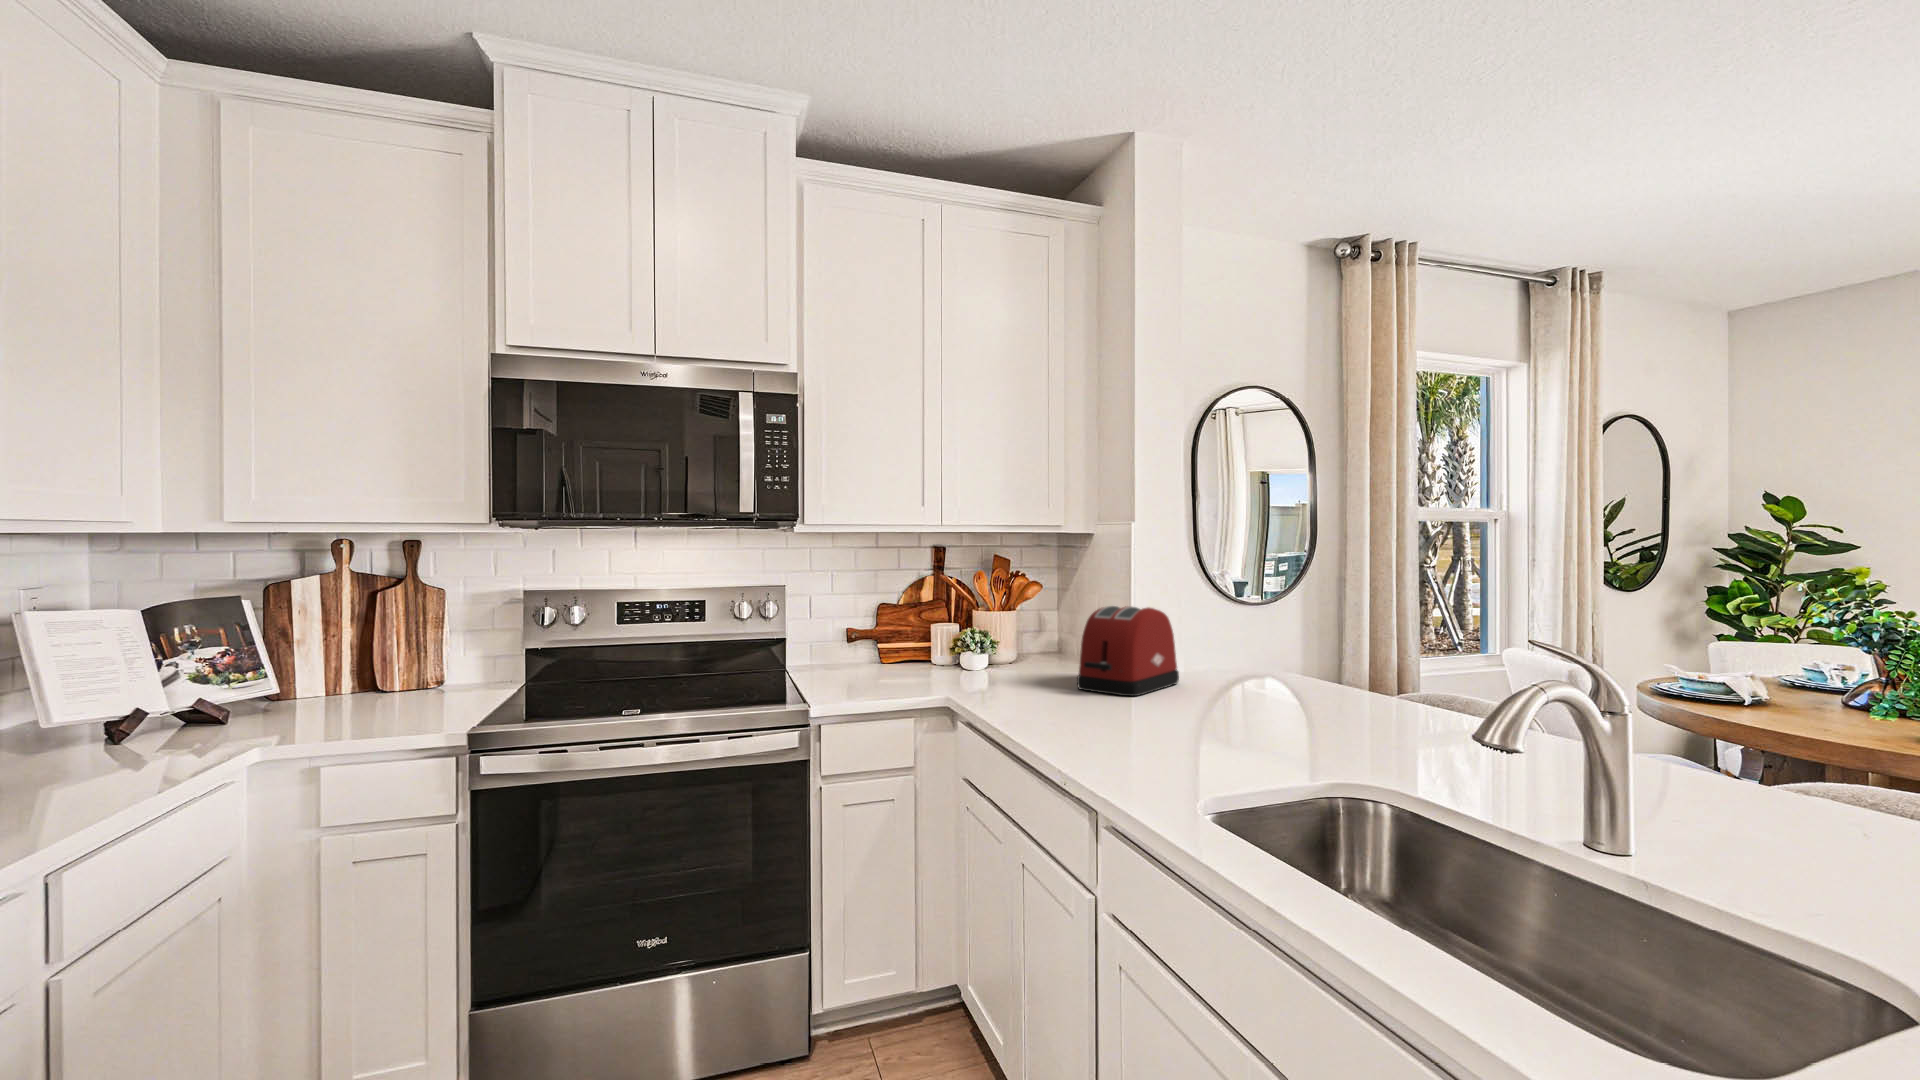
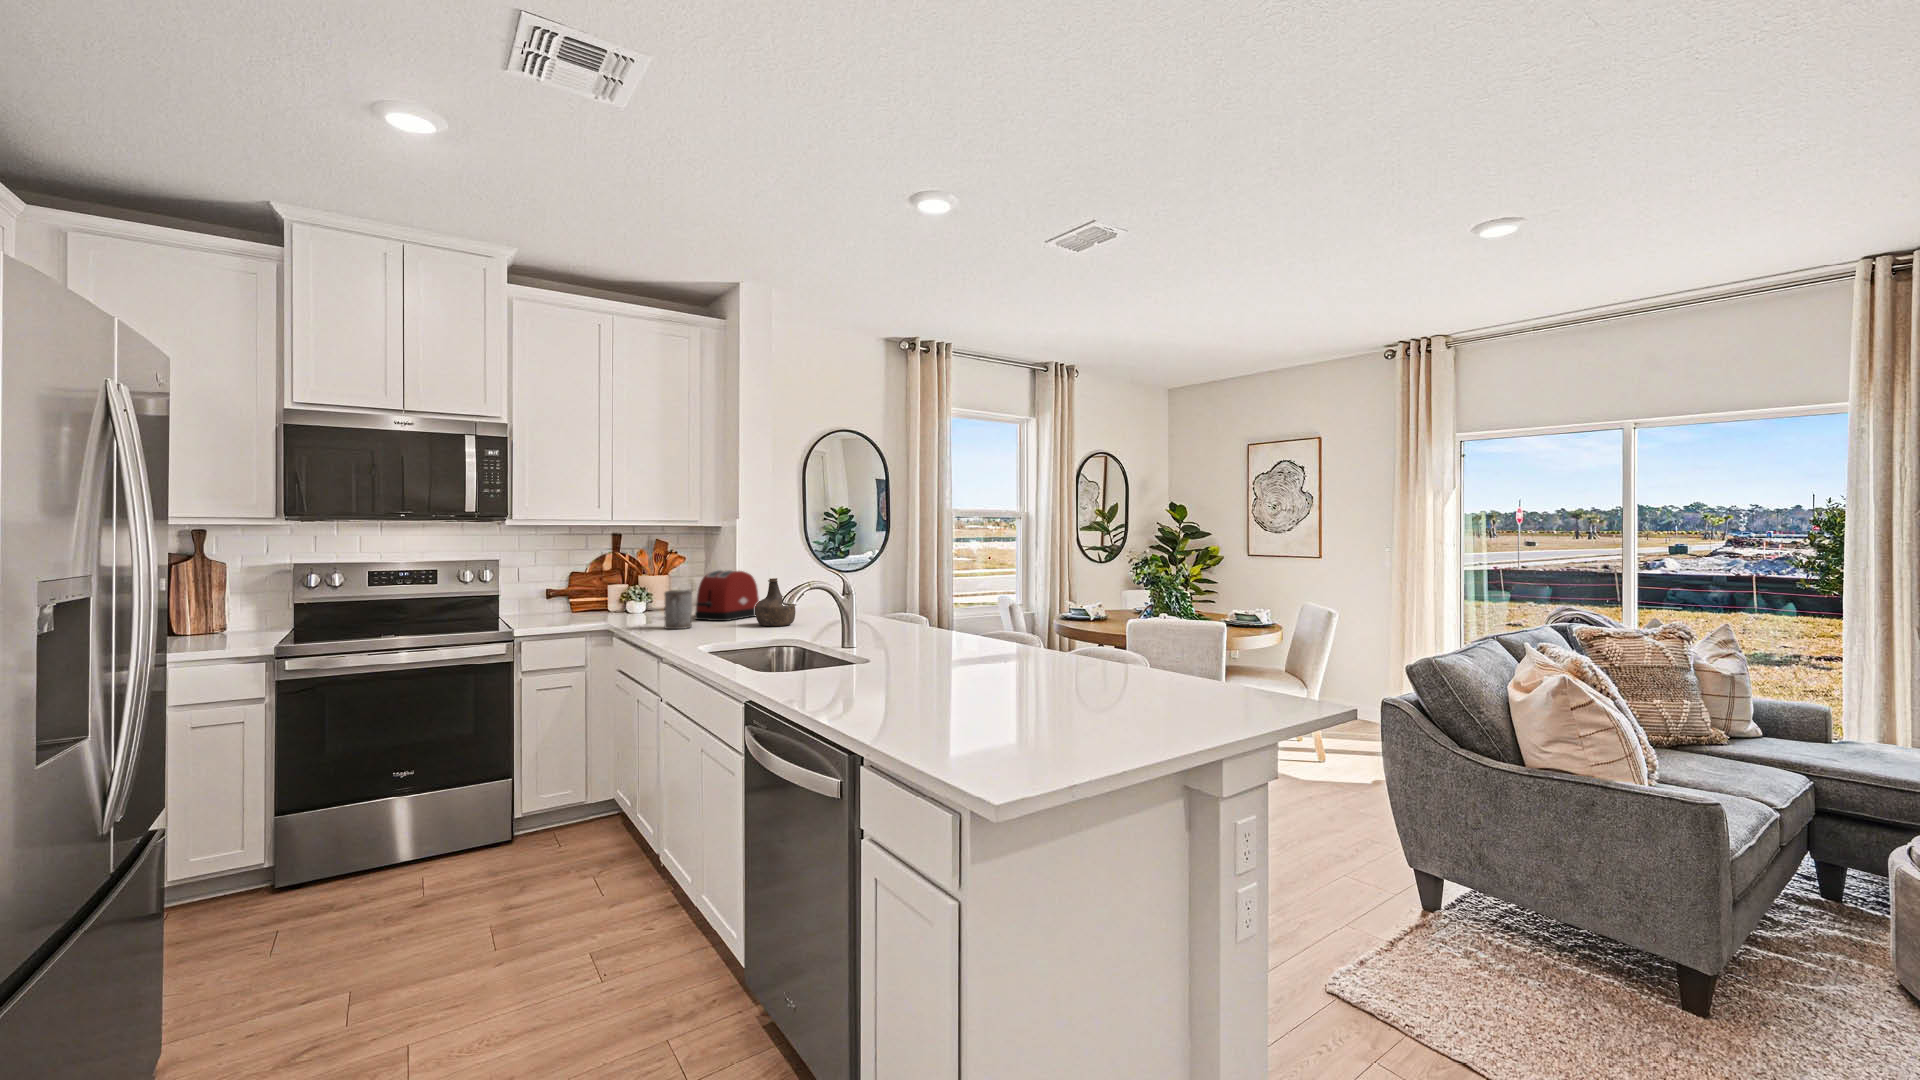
bottle: none [1204,627,1283,720] -> present [755,578,795,626]
mug: none [1046,645,1094,718] -> present [664,590,692,629]

